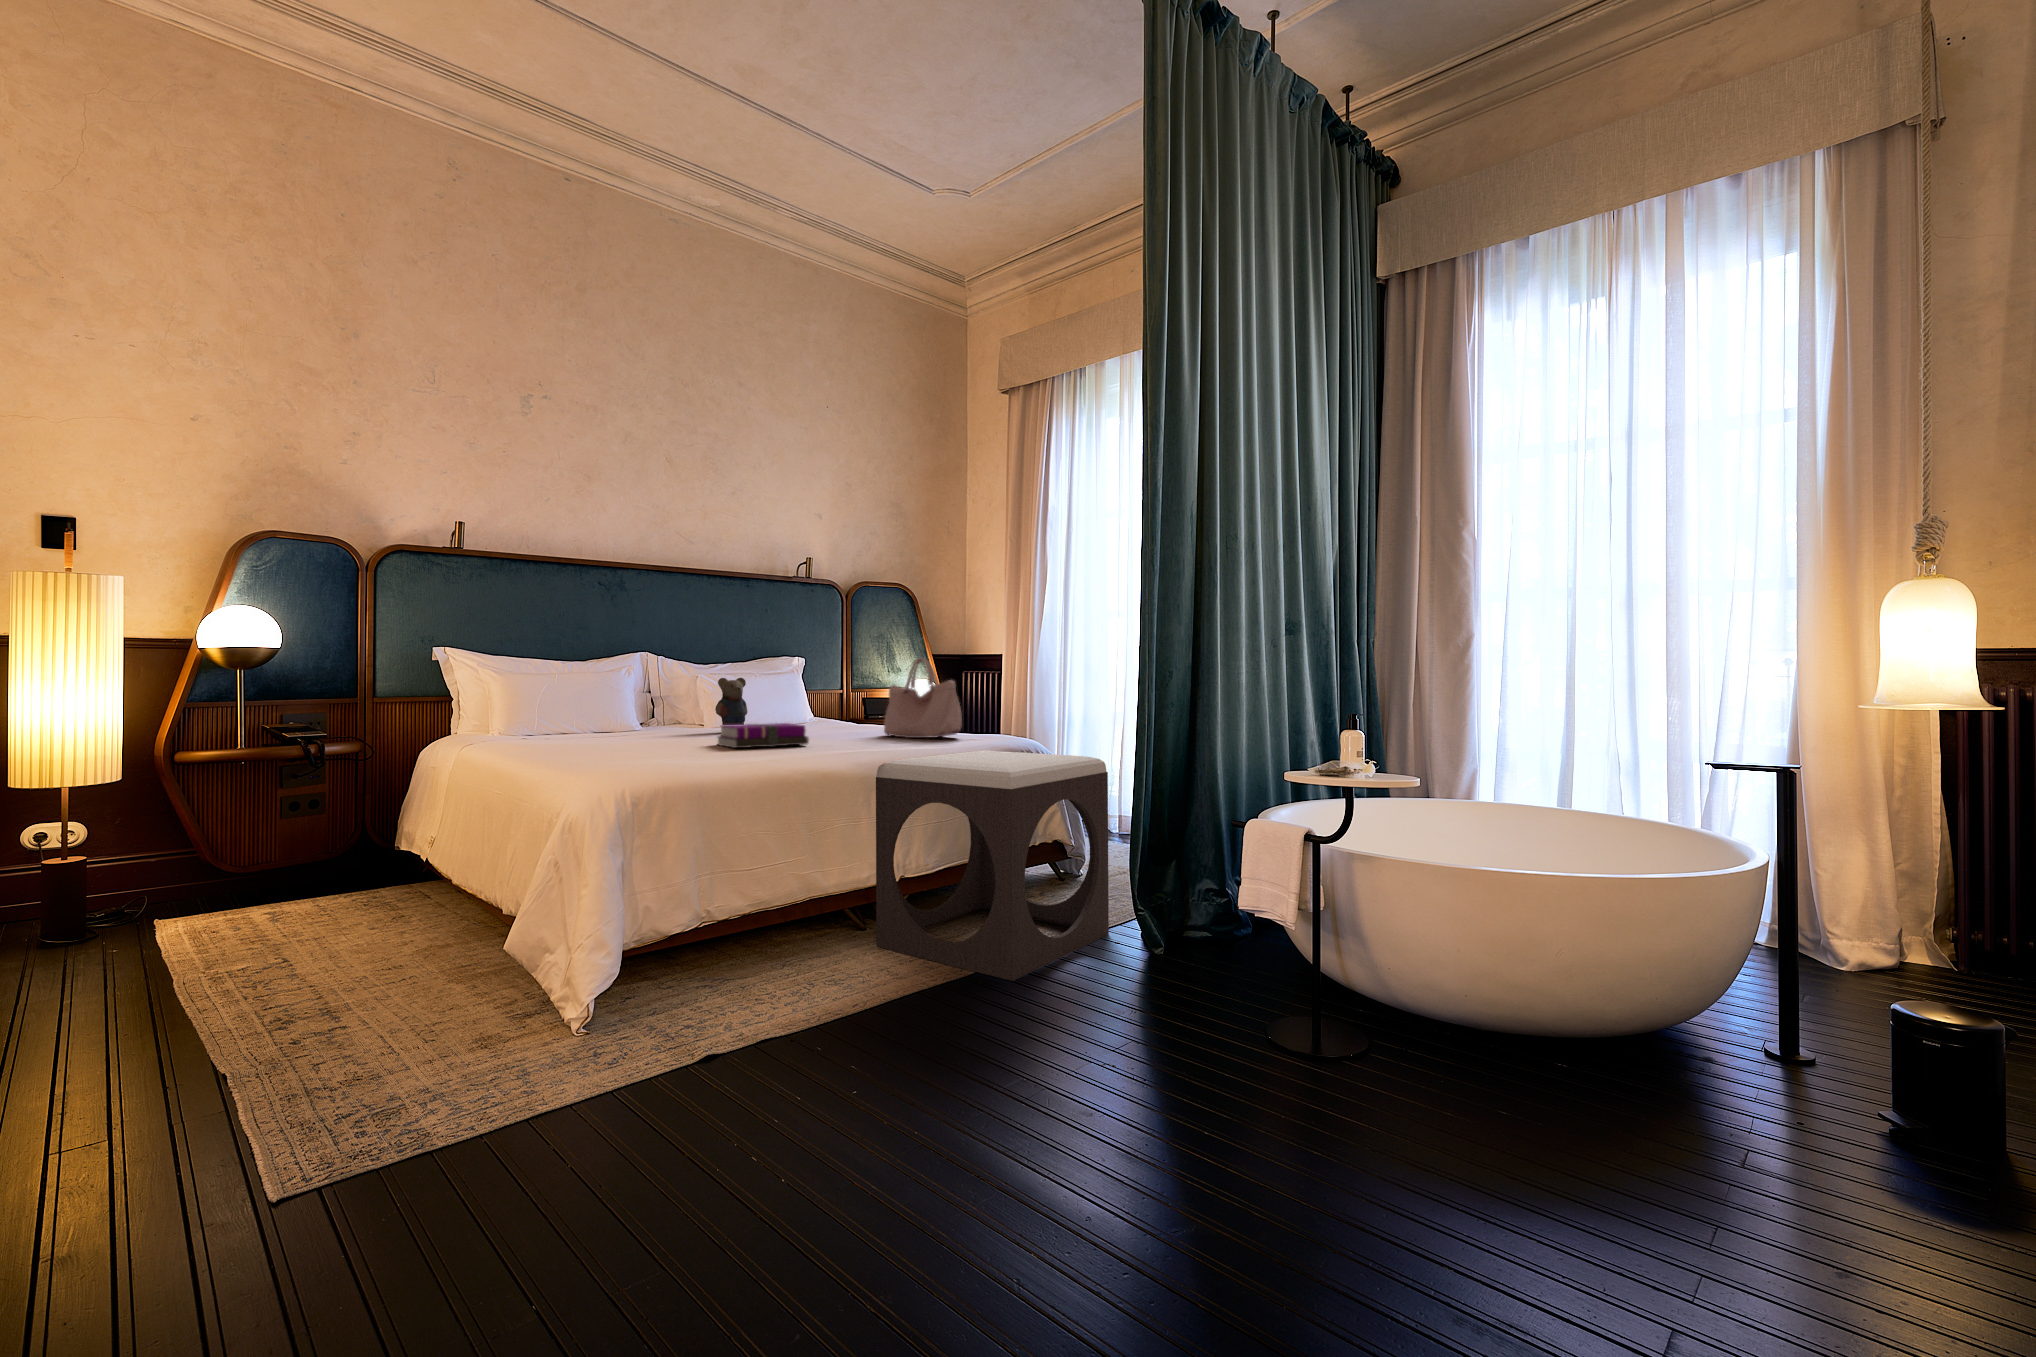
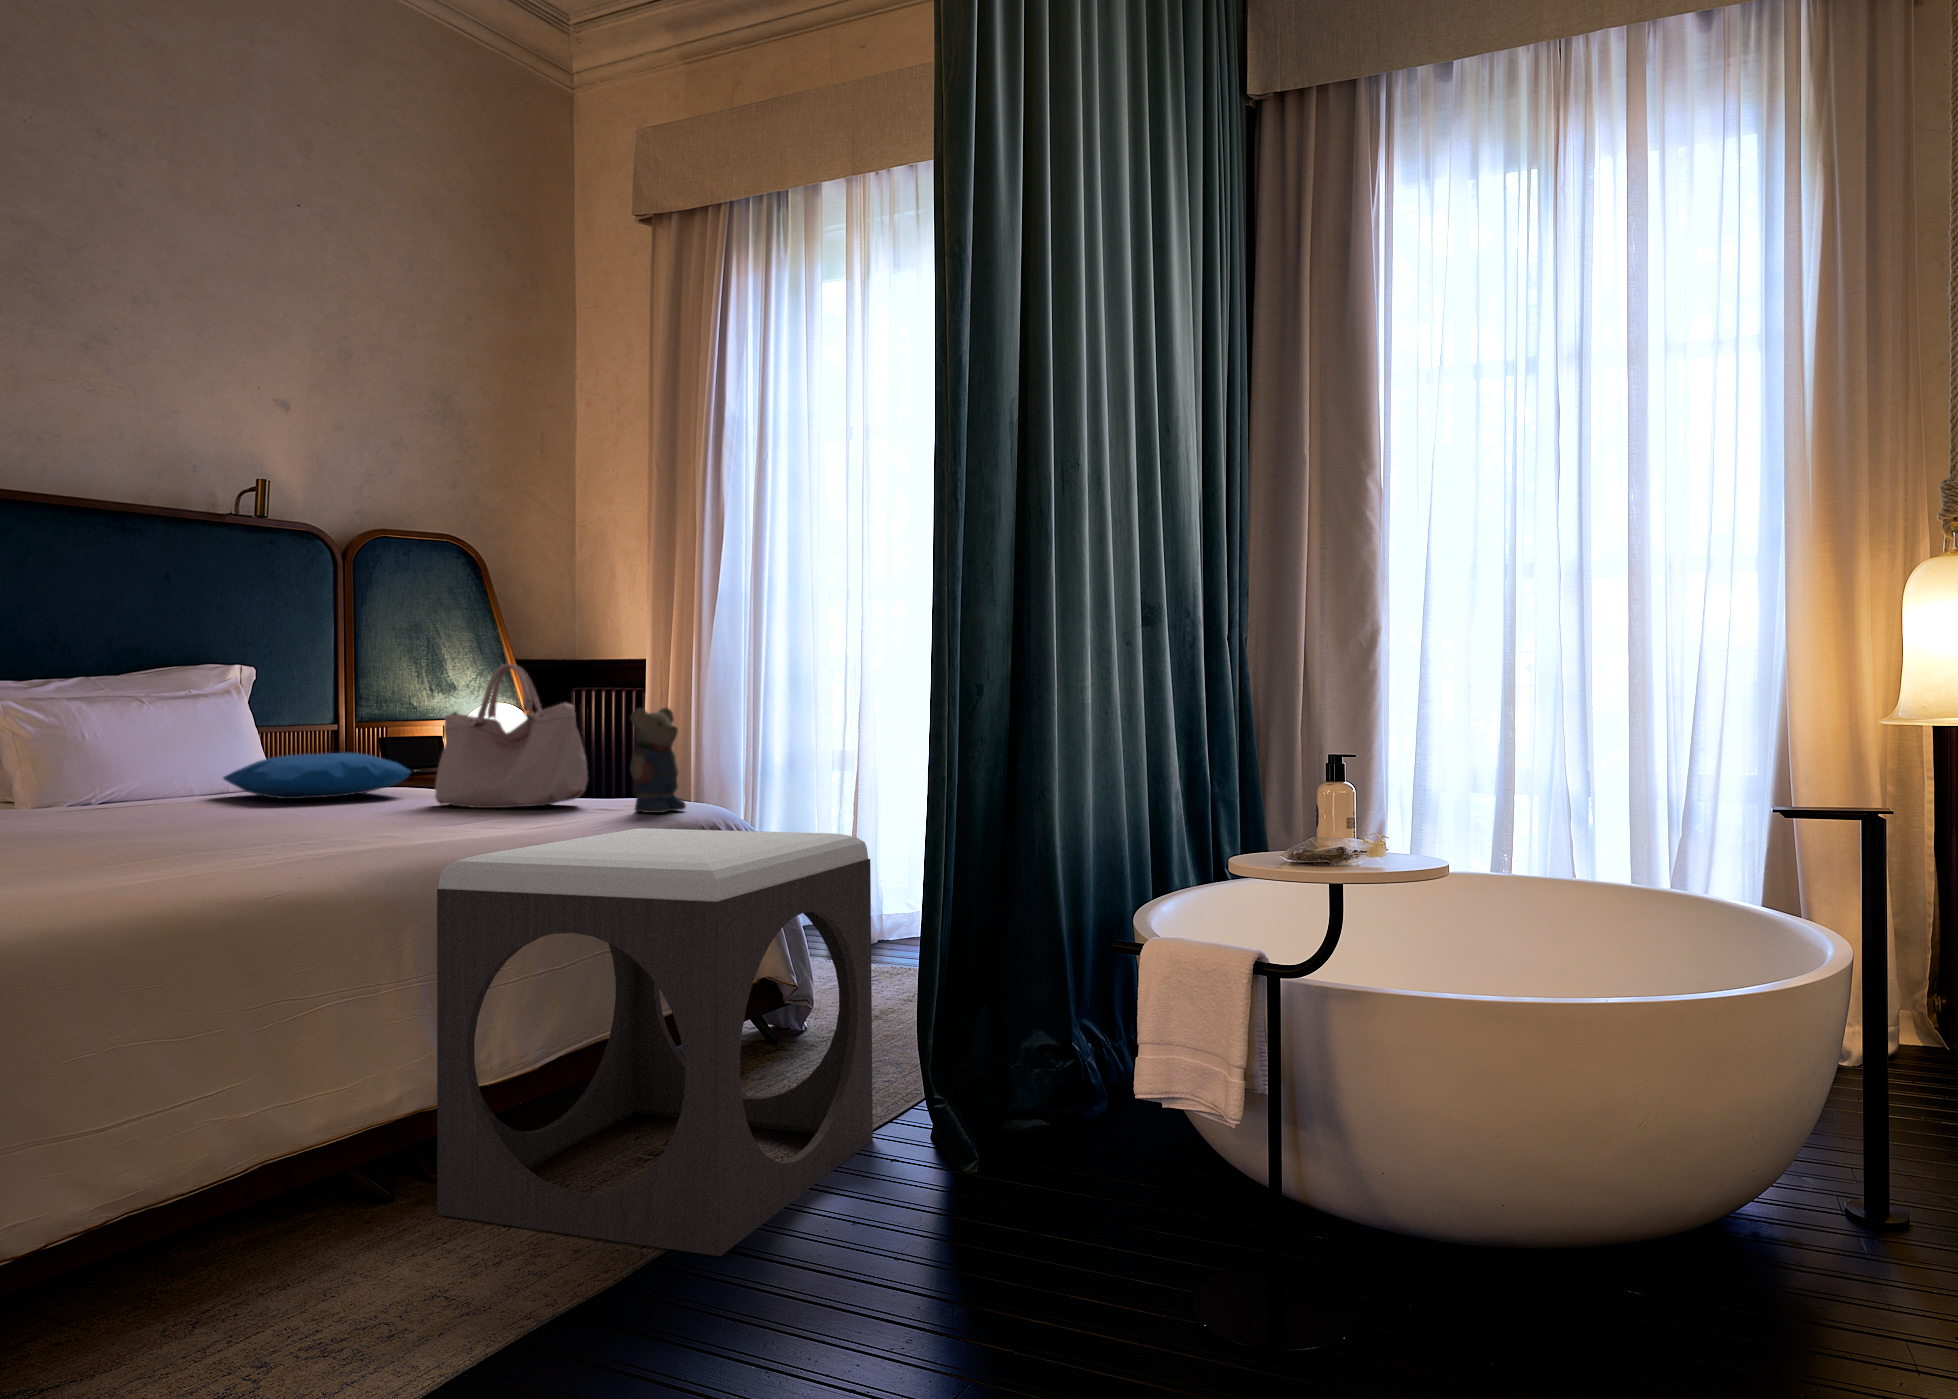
teddy bear: present [715,678,747,725] -> present [630,708,686,813]
pillow: none [783,706,874,730] -> present [223,753,410,799]
notebook: present [718,723,809,748] -> none [77,788,285,842]

